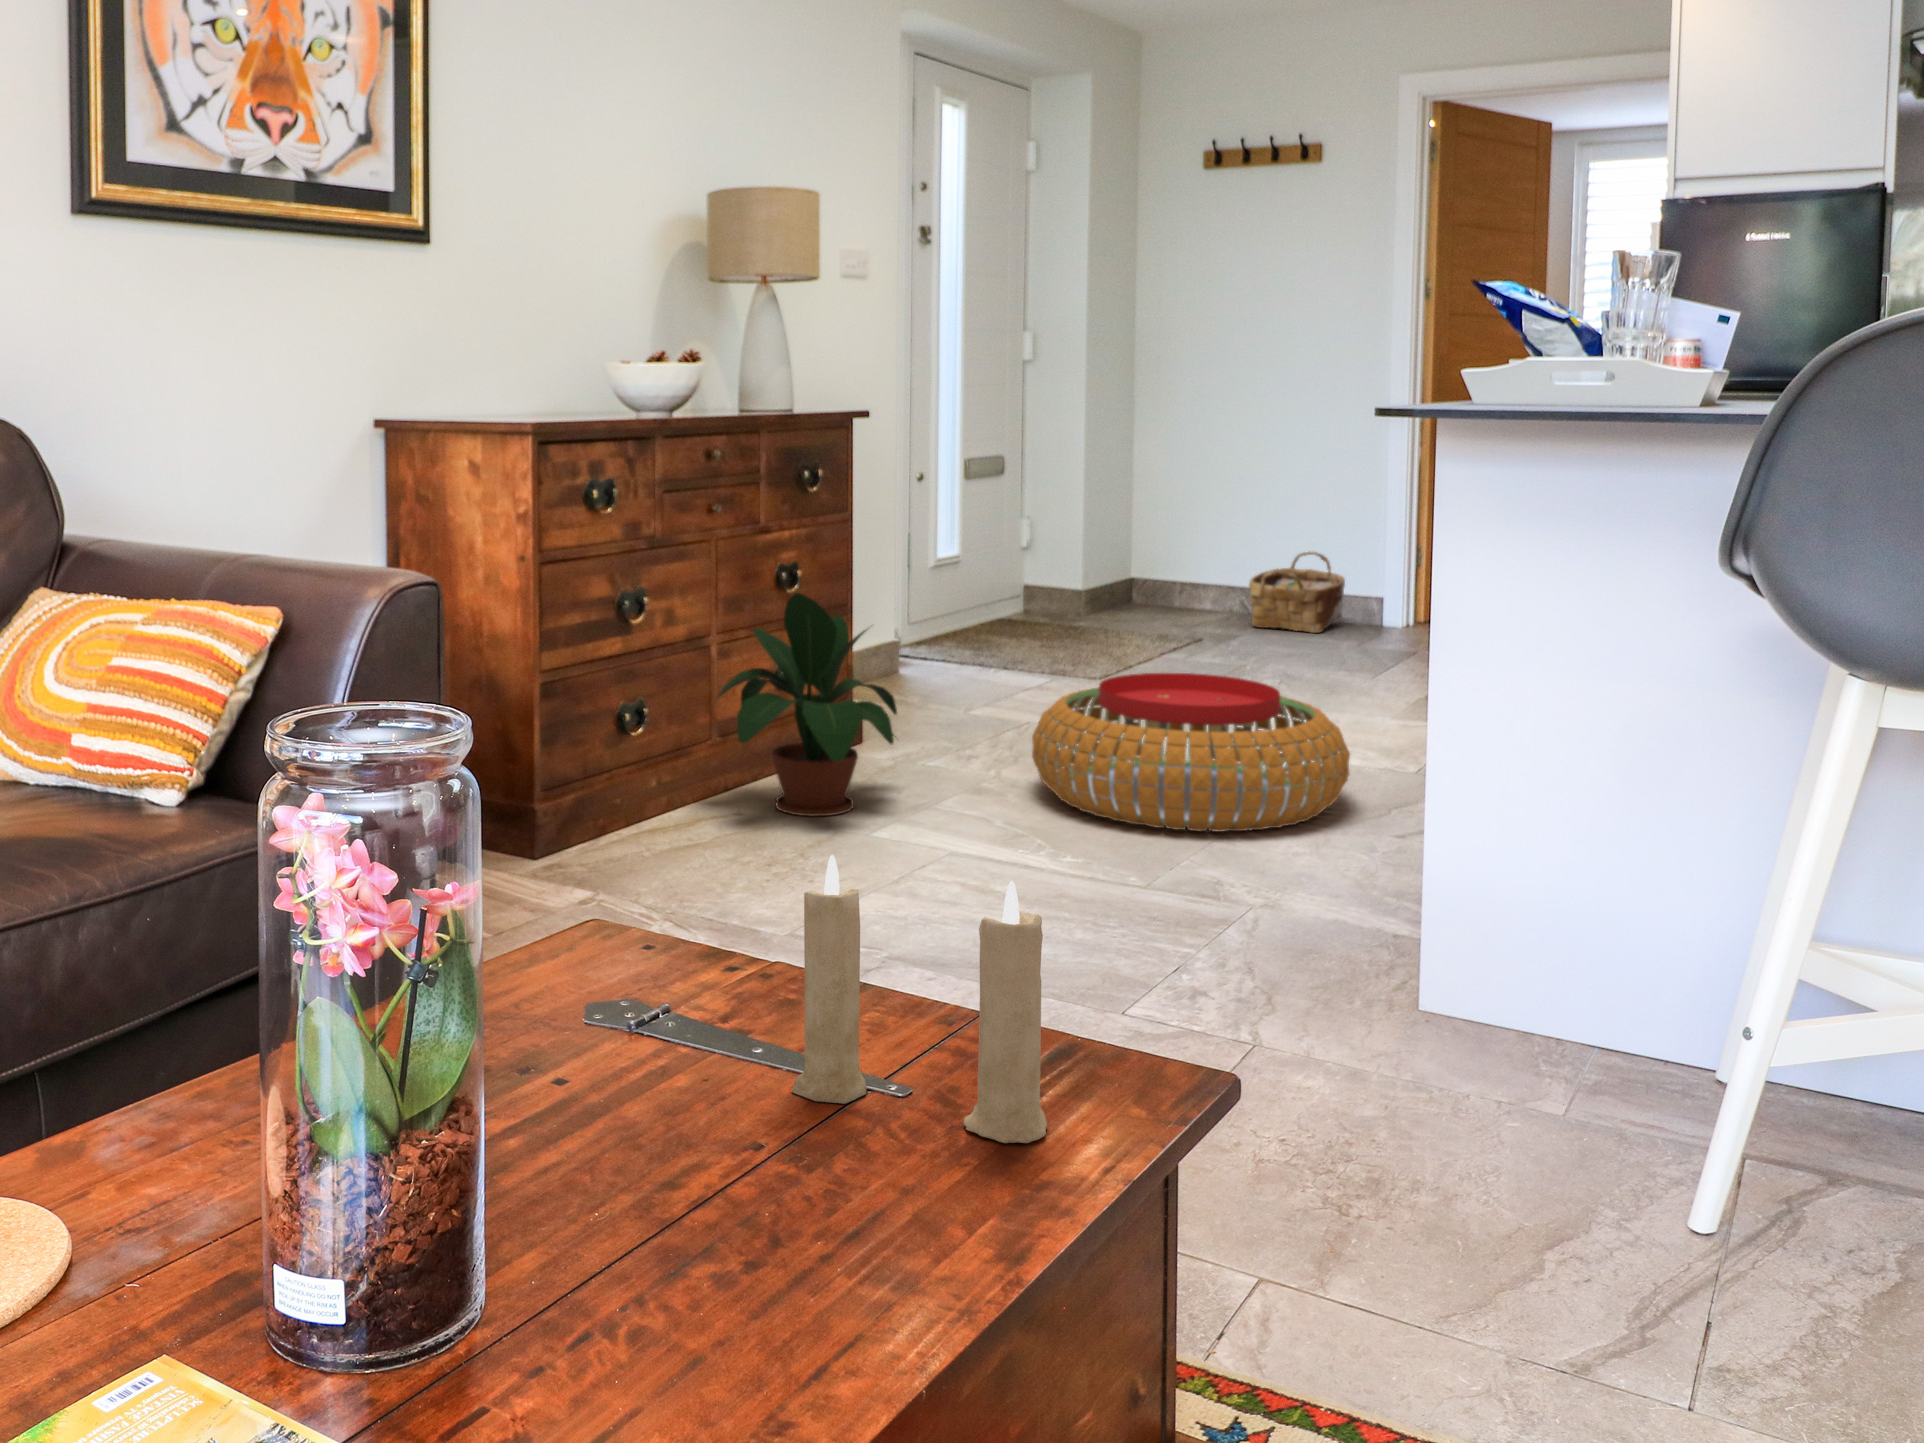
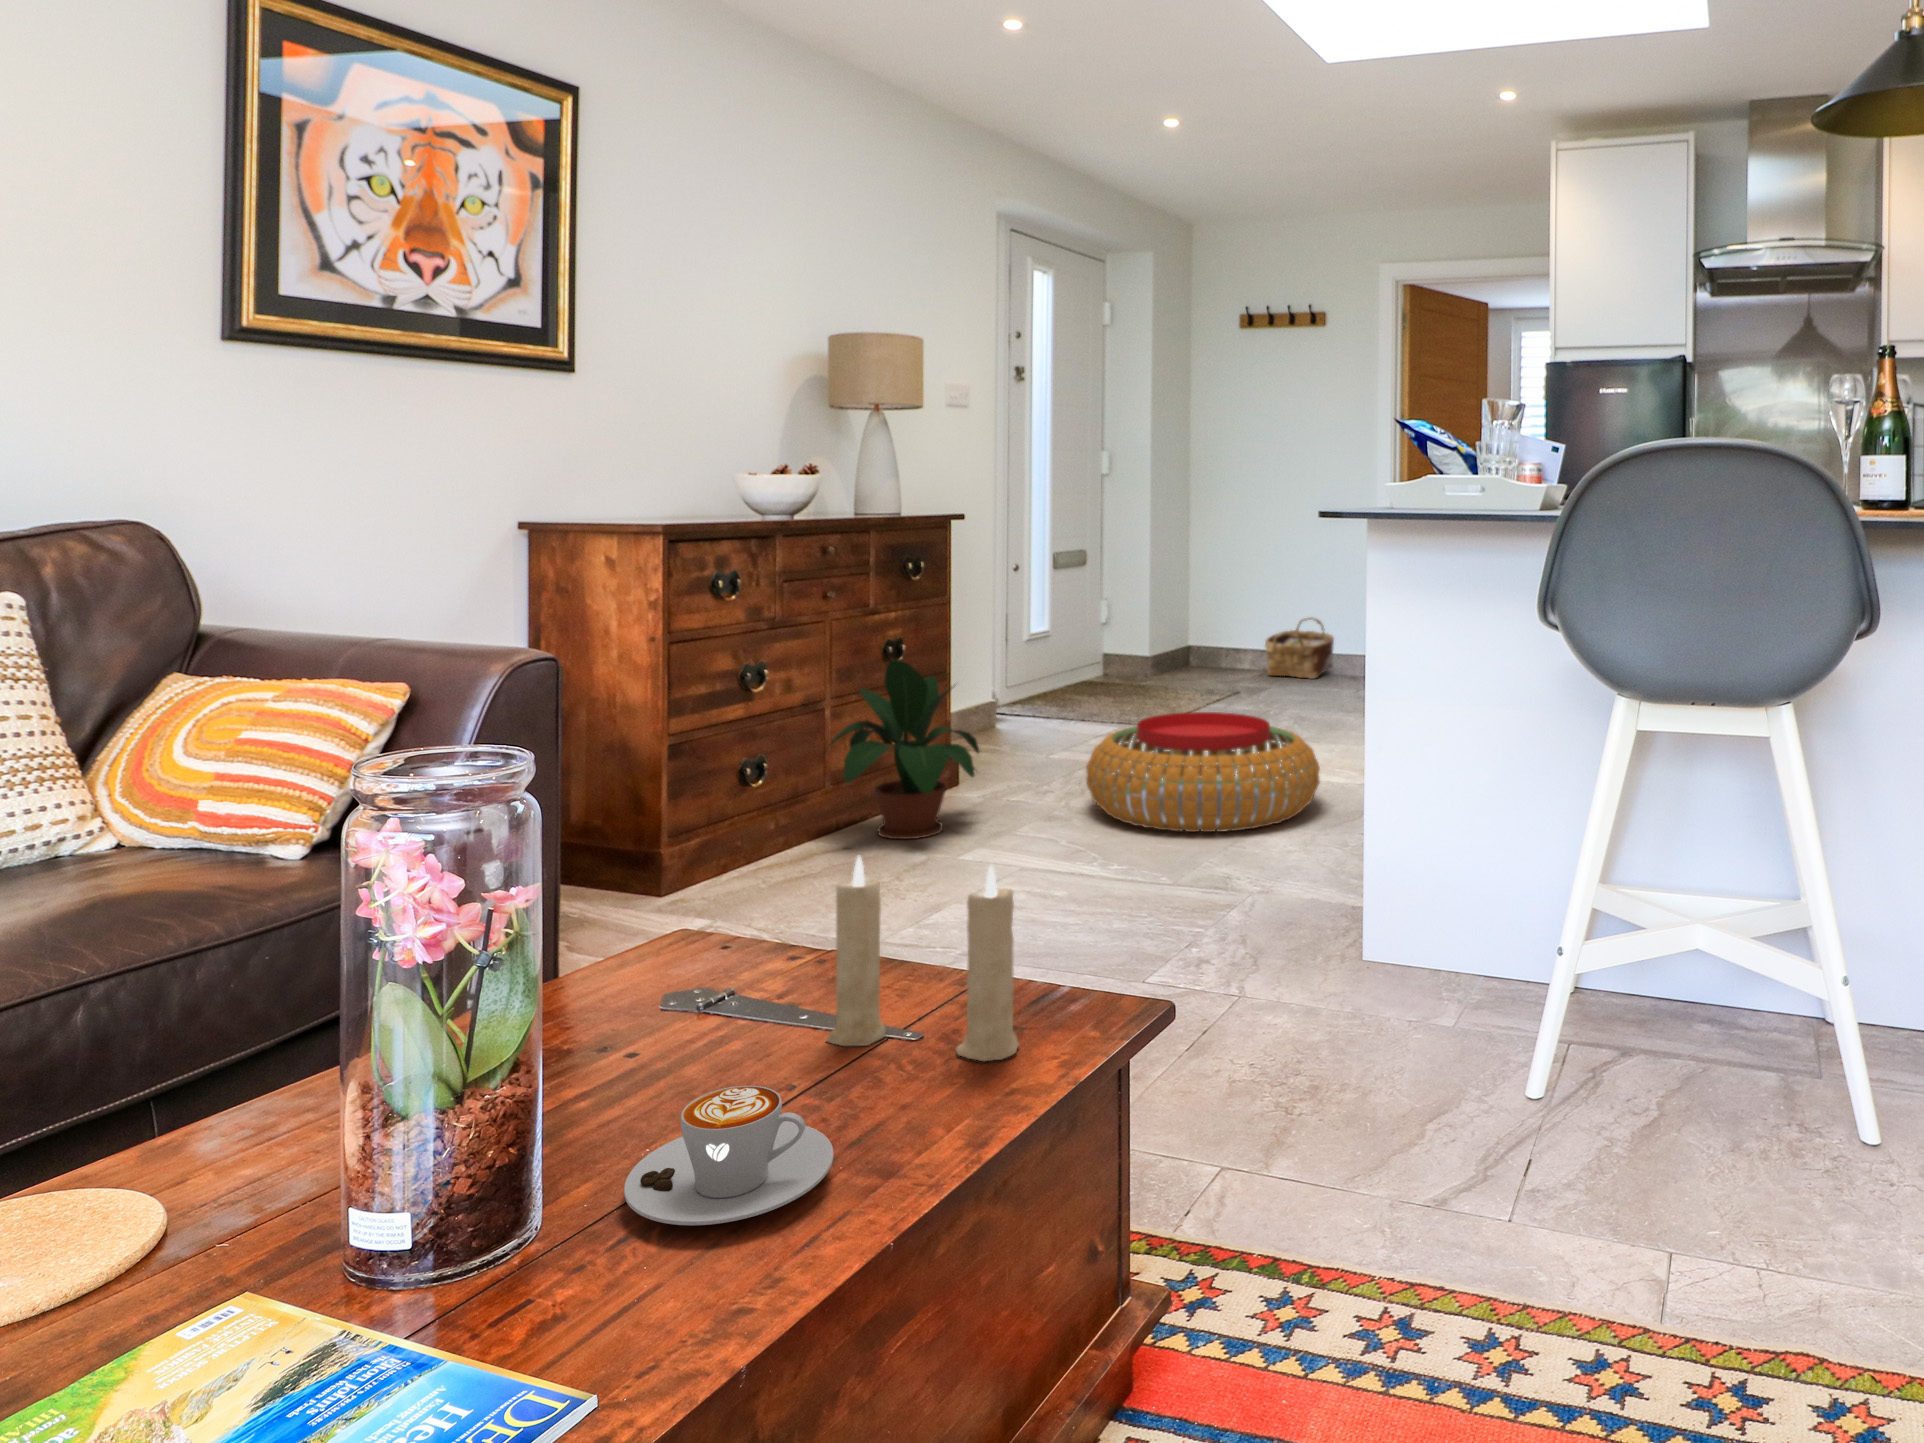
coffee cup: none [579,1154,835,1339] -> present [624,1086,833,1225]

